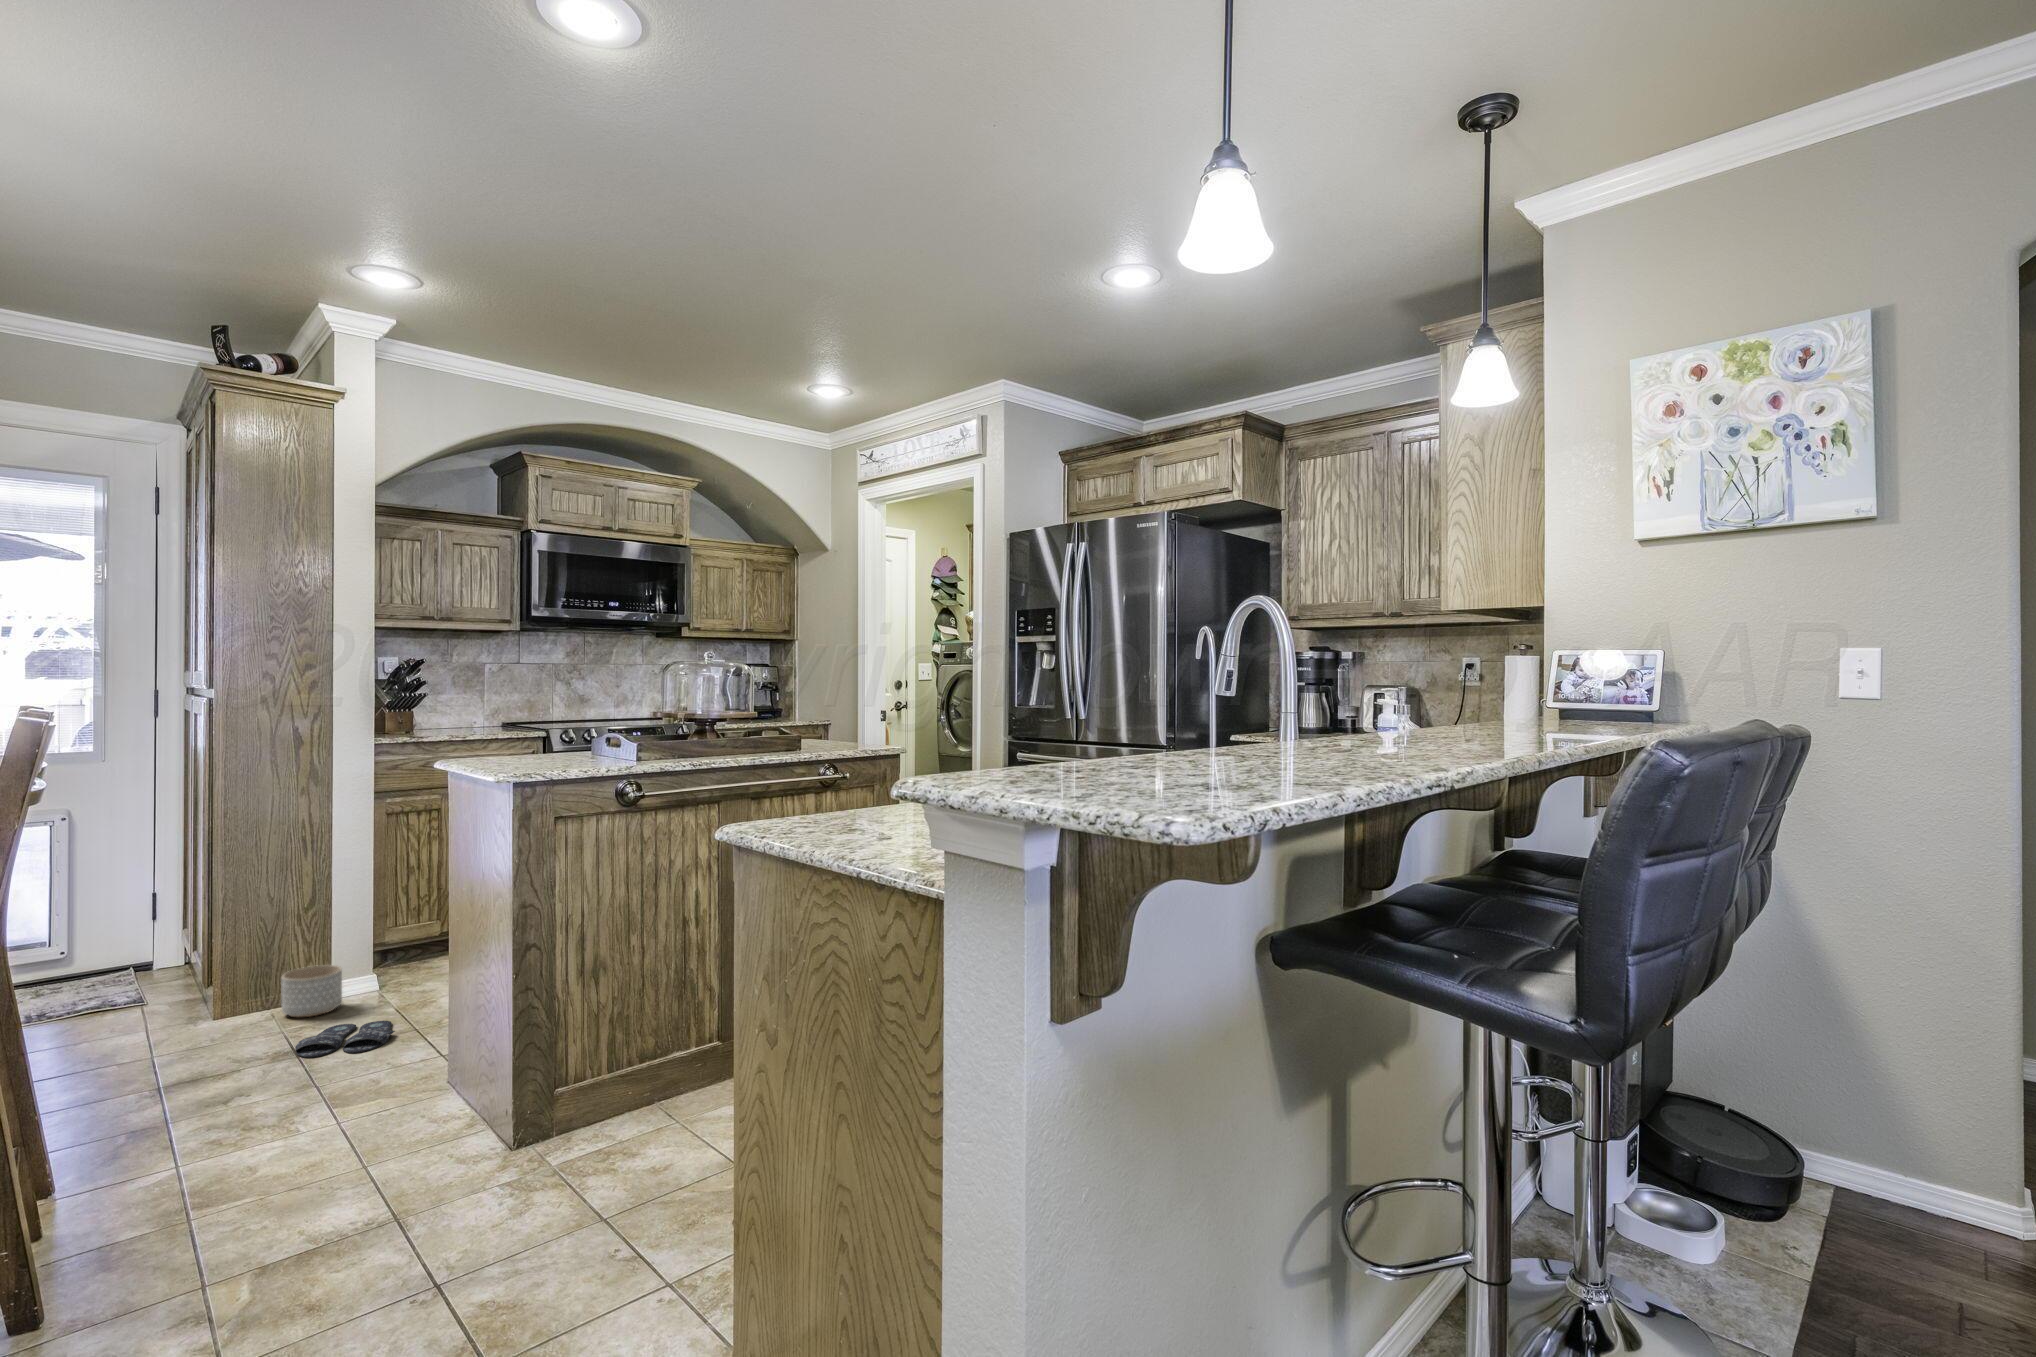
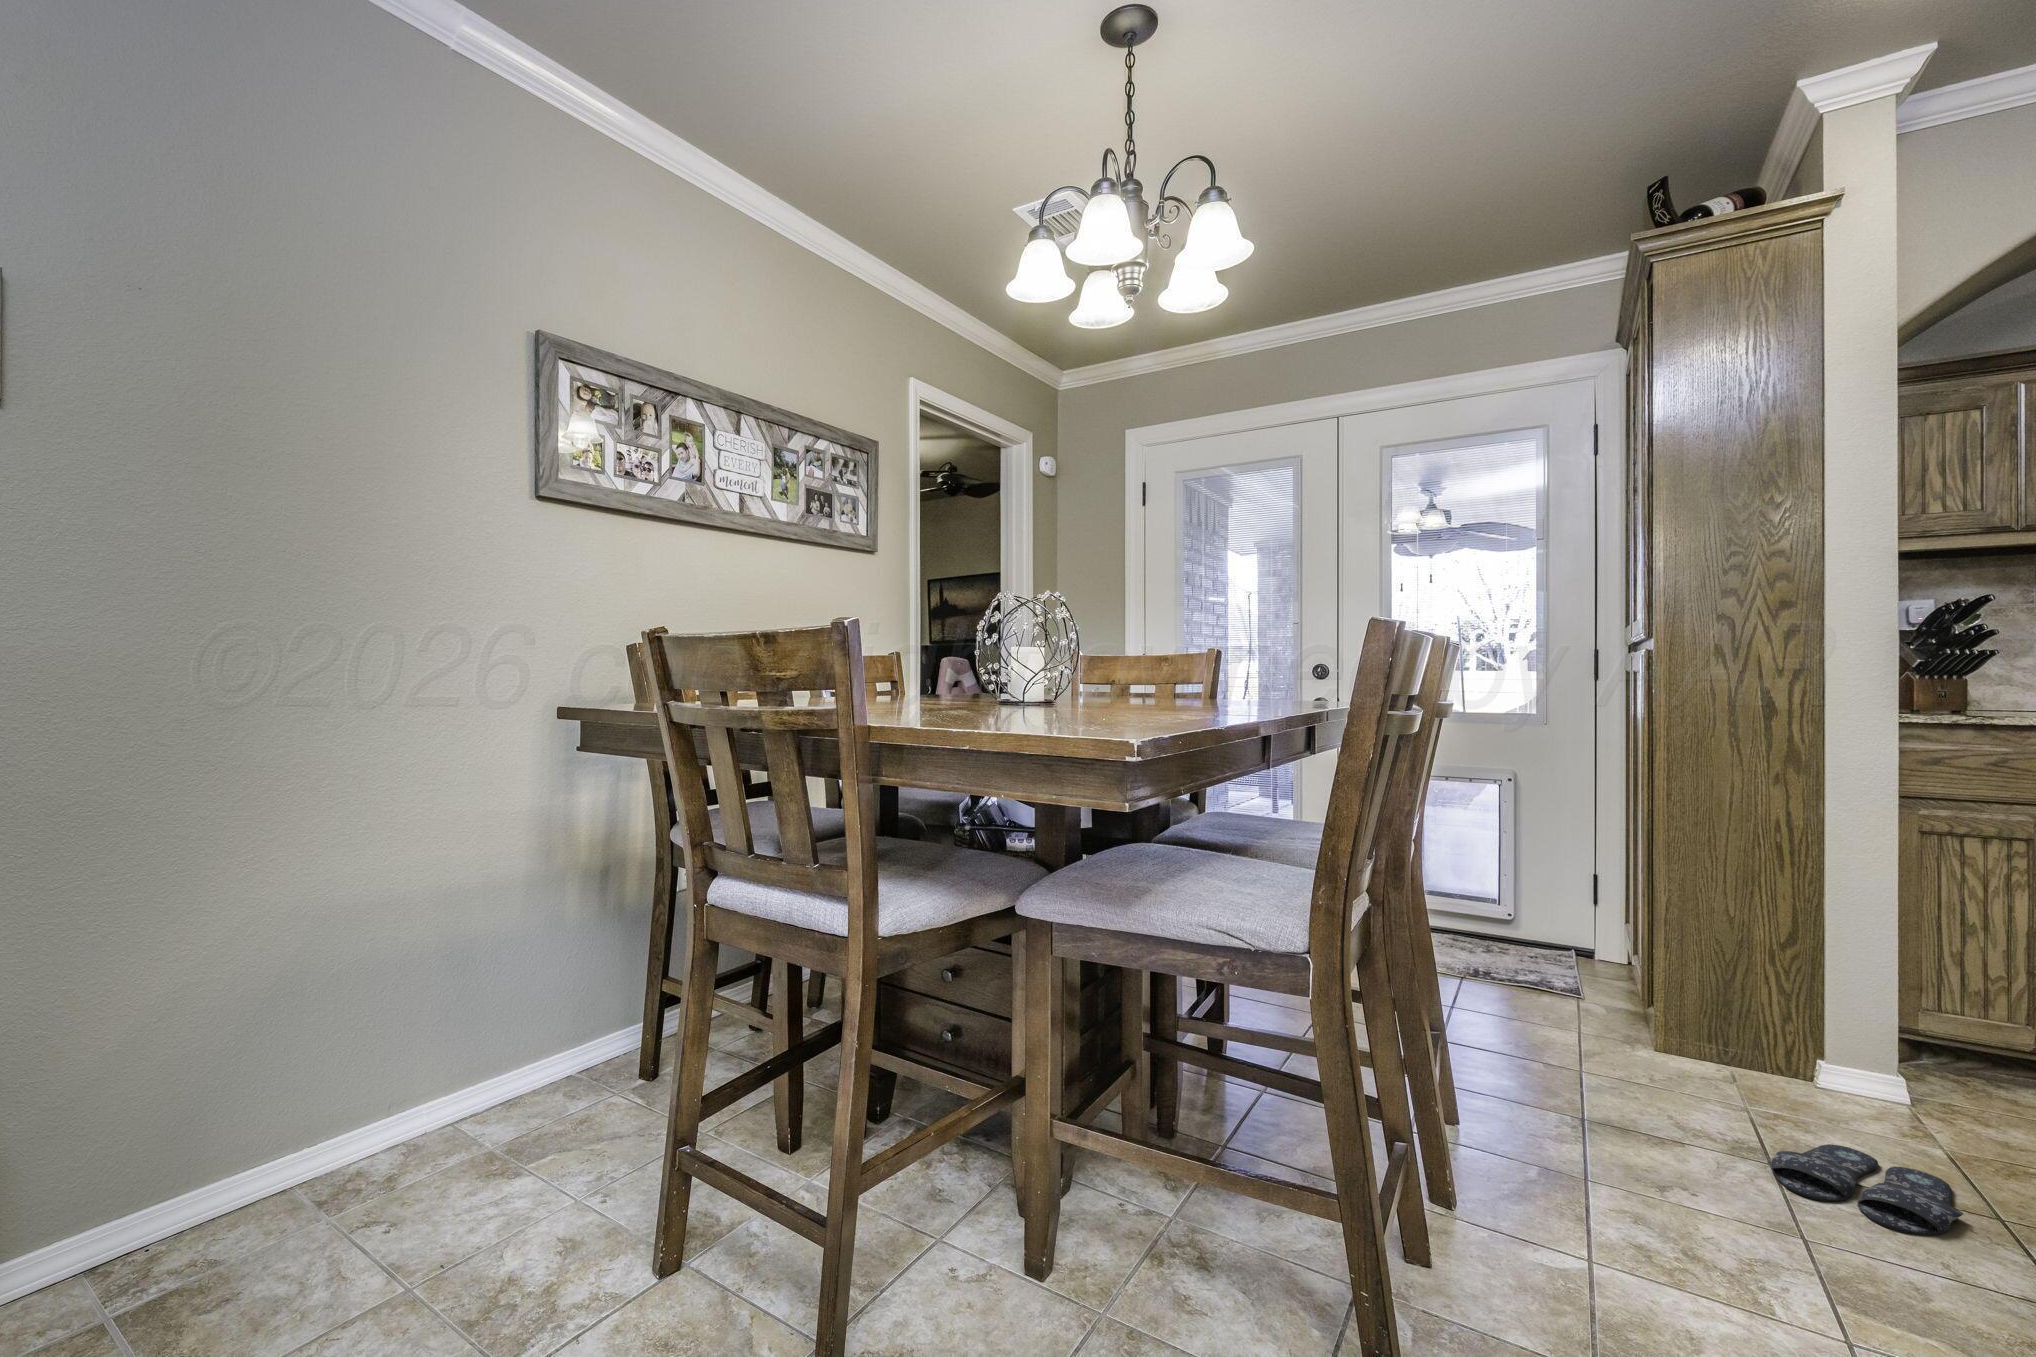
planter: present [281,965,342,1017] -> none [1748,1026,1846,1112]

